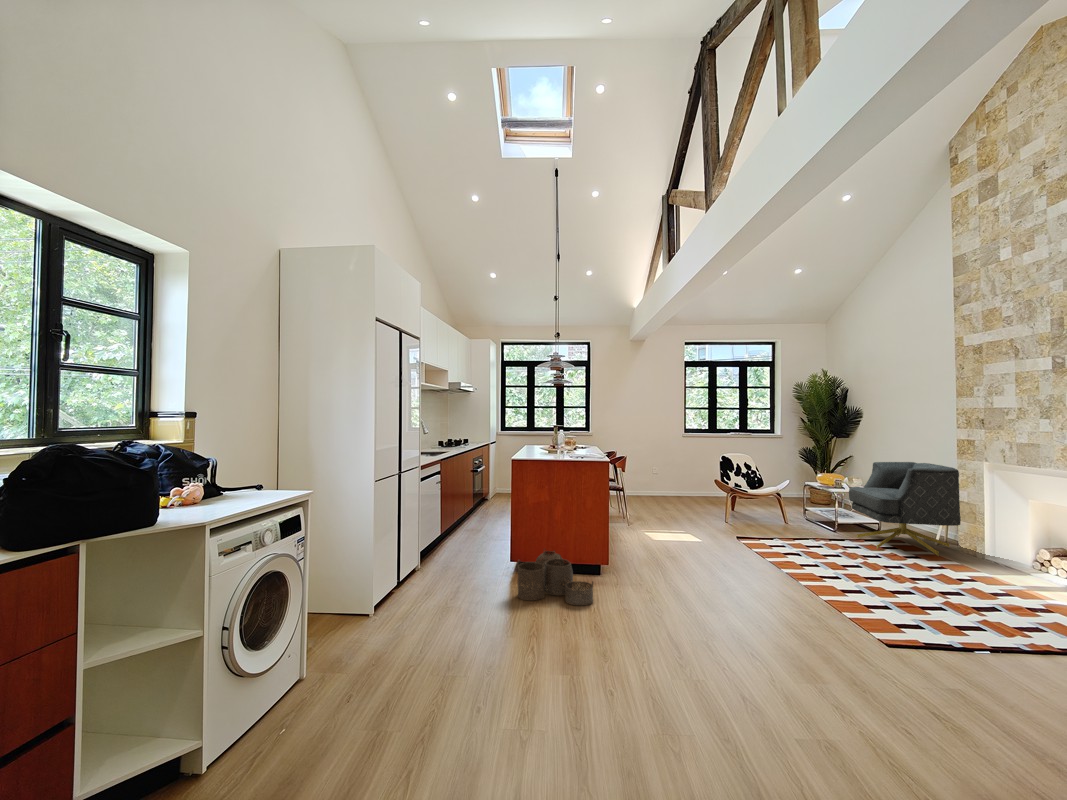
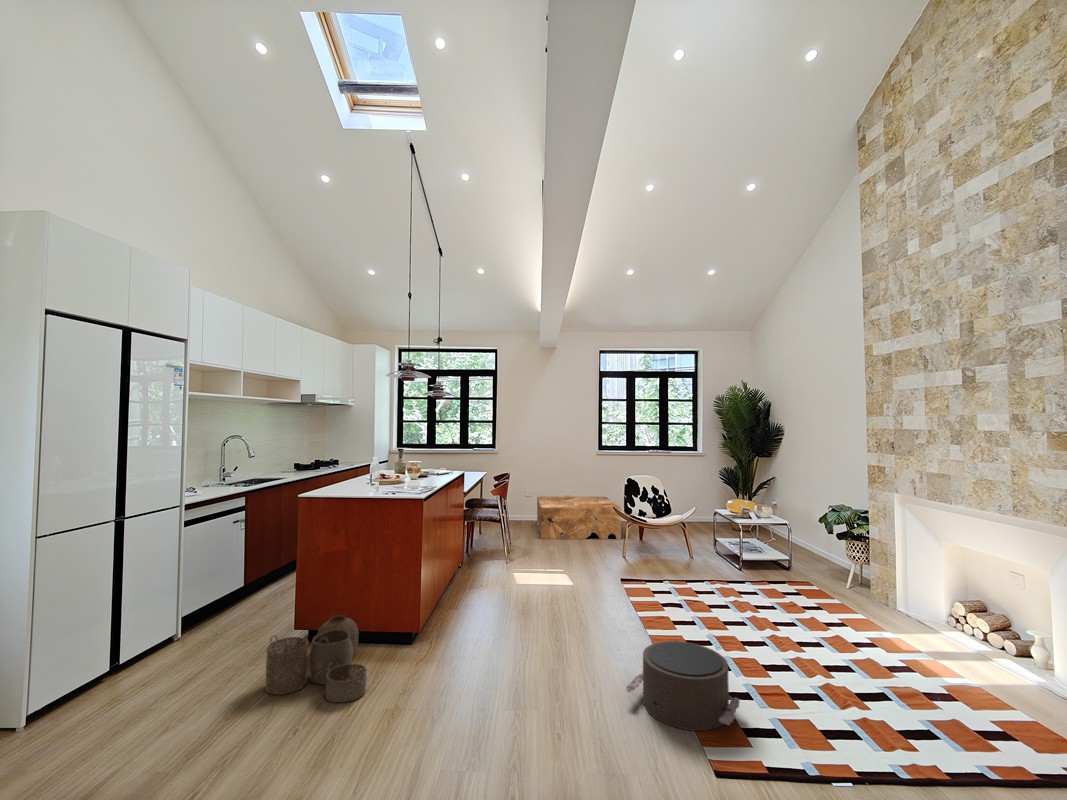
armchair: present [849,462,961,556] -> none [754,490,870,606]
coffee table: none [631,473,715,508] -> present [537,496,621,539]
pouf: none [794,568,888,626] -> present [626,641,740,731]

